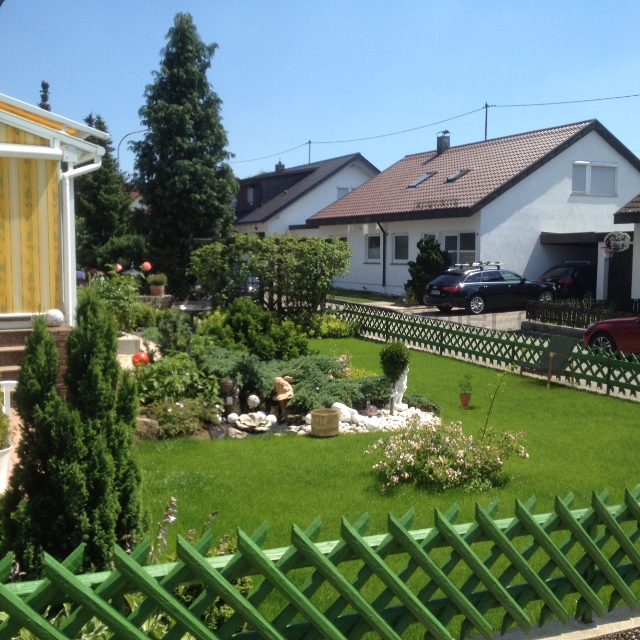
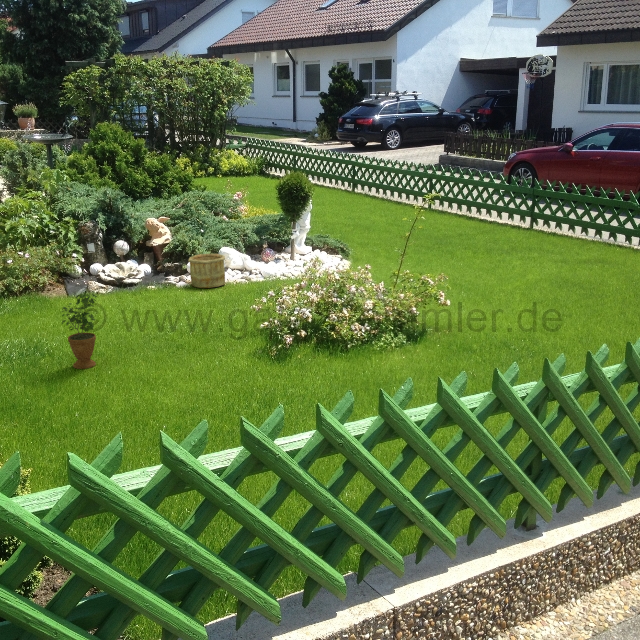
lounge chair: present [517,335,577,389] -> none [436,164,502,224]
potted plant: present [459,373,472,409] -> present [62,294,97,369]

